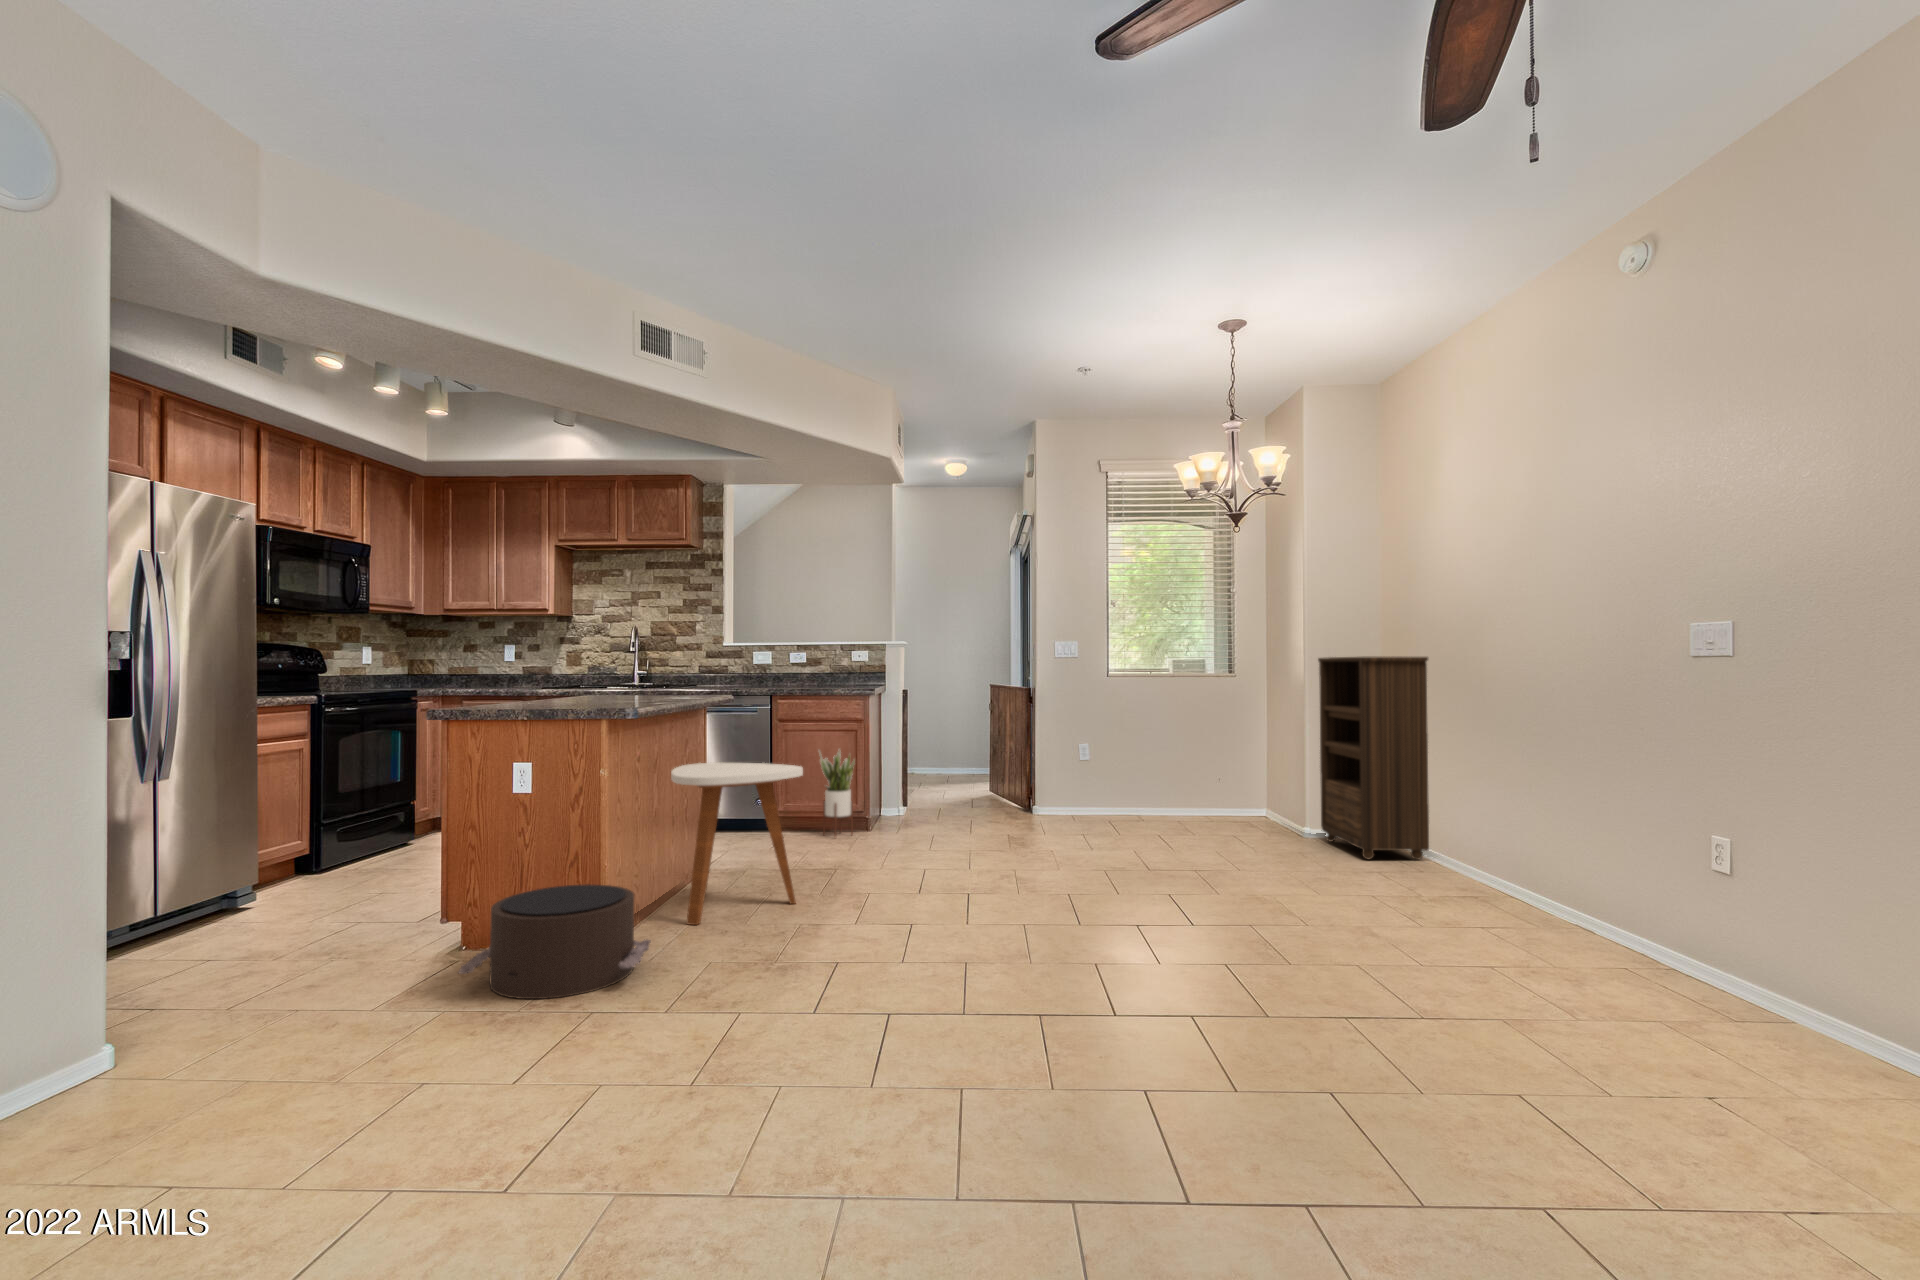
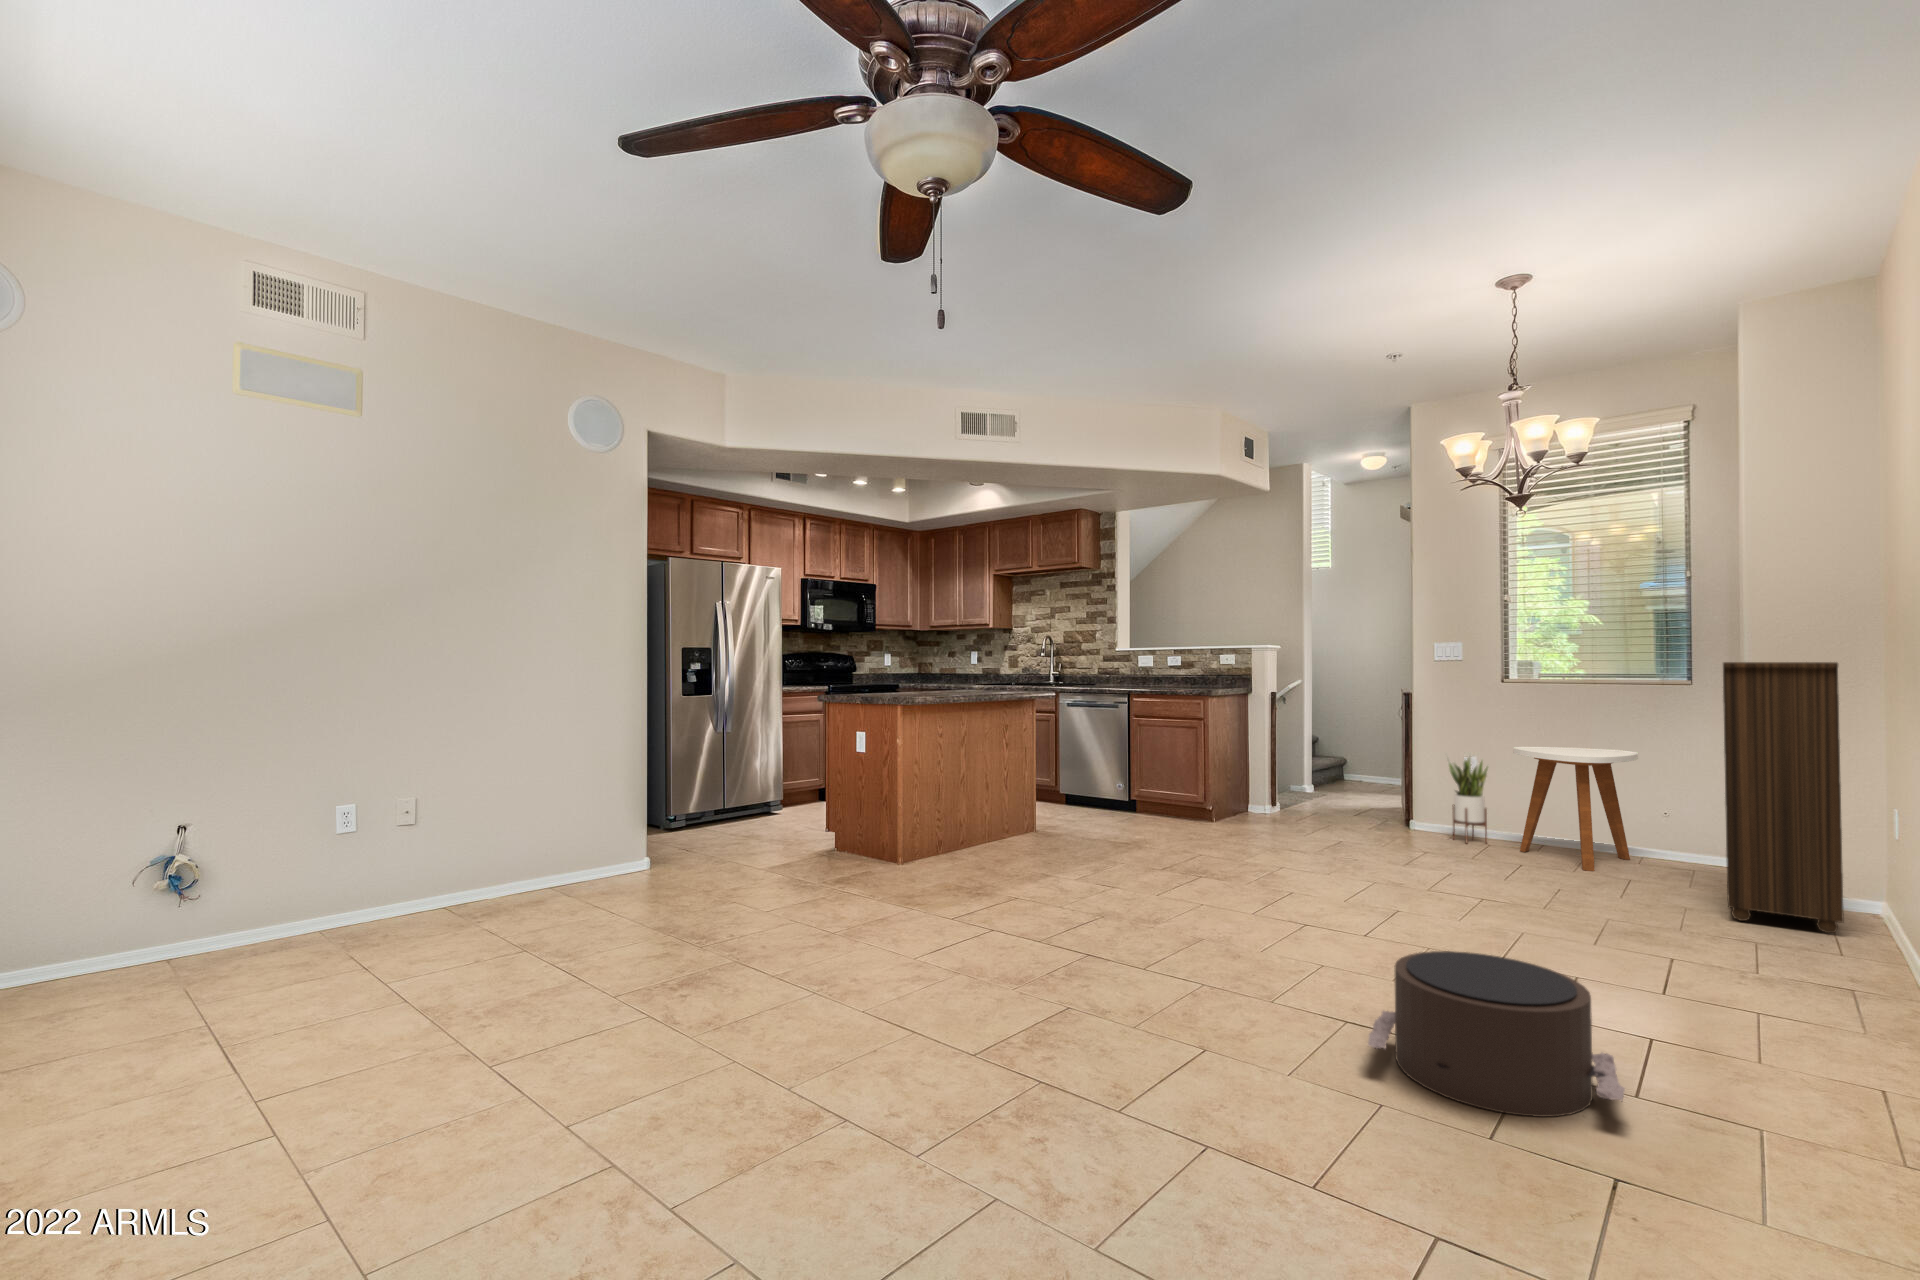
potted plant: present [819,751,855,837] -> present [1446,753,1488,843]
side table: present [671,762,803,925] -> present [1513,747,1638,871]
pouf: present [458,884,650,999] -> present [1368,951,1625,1117]

